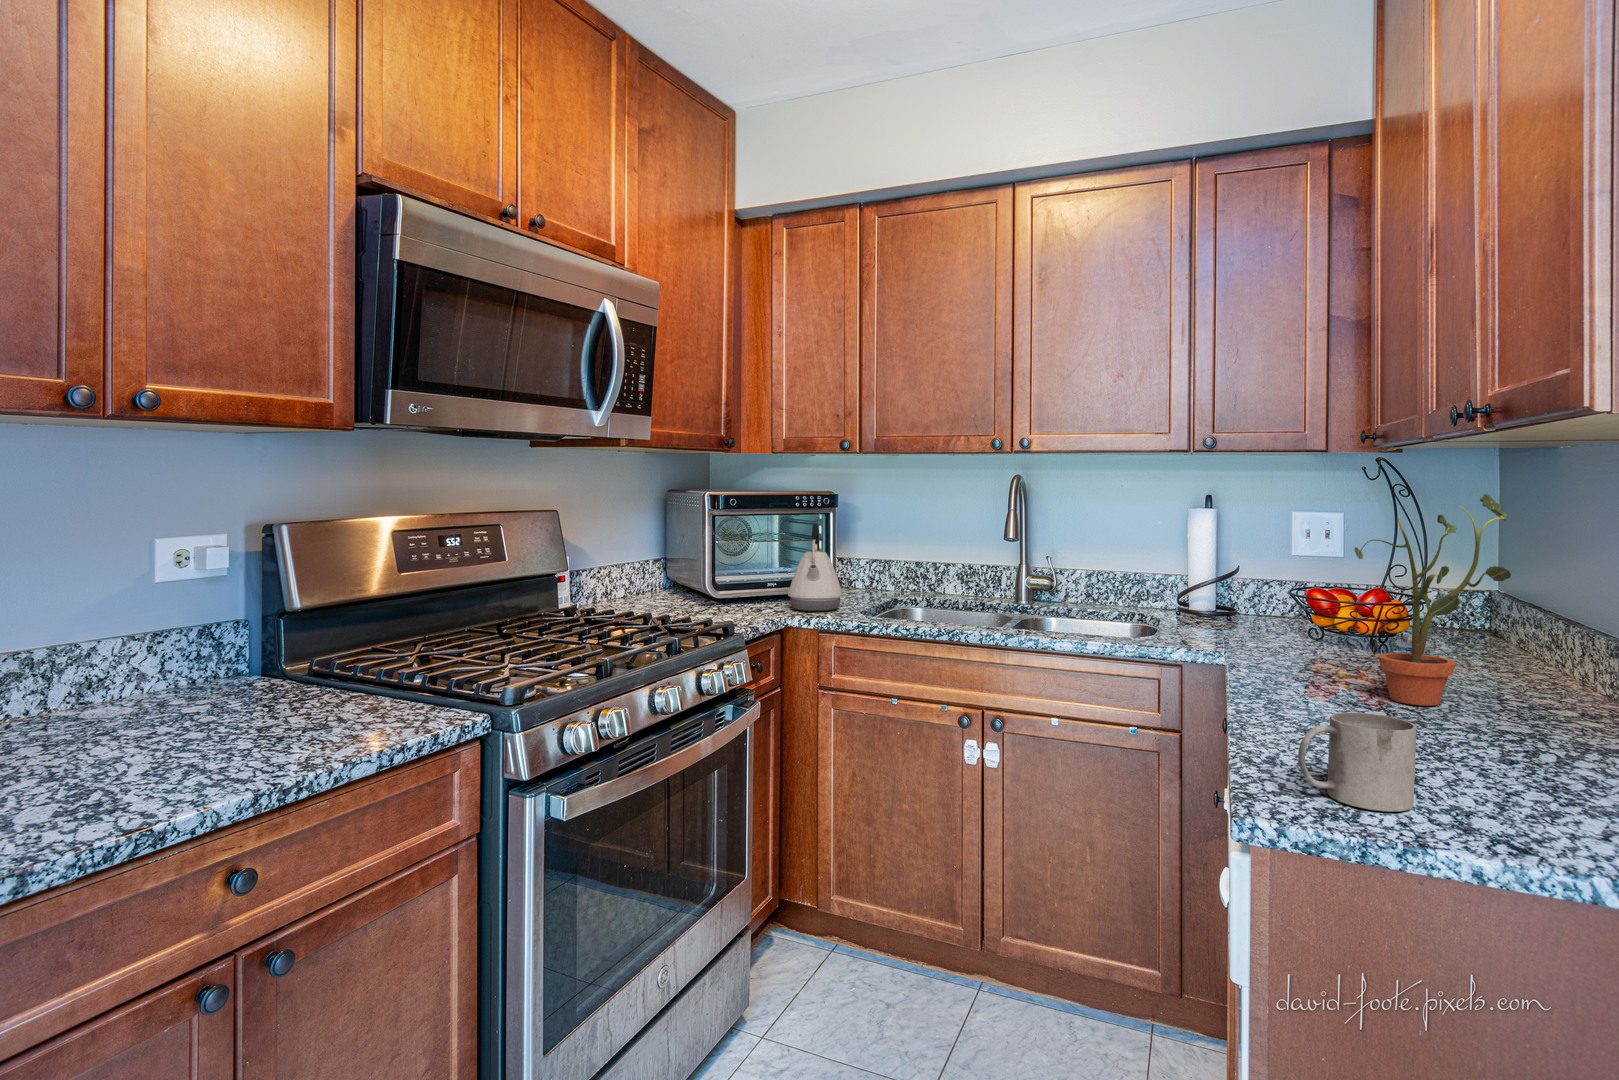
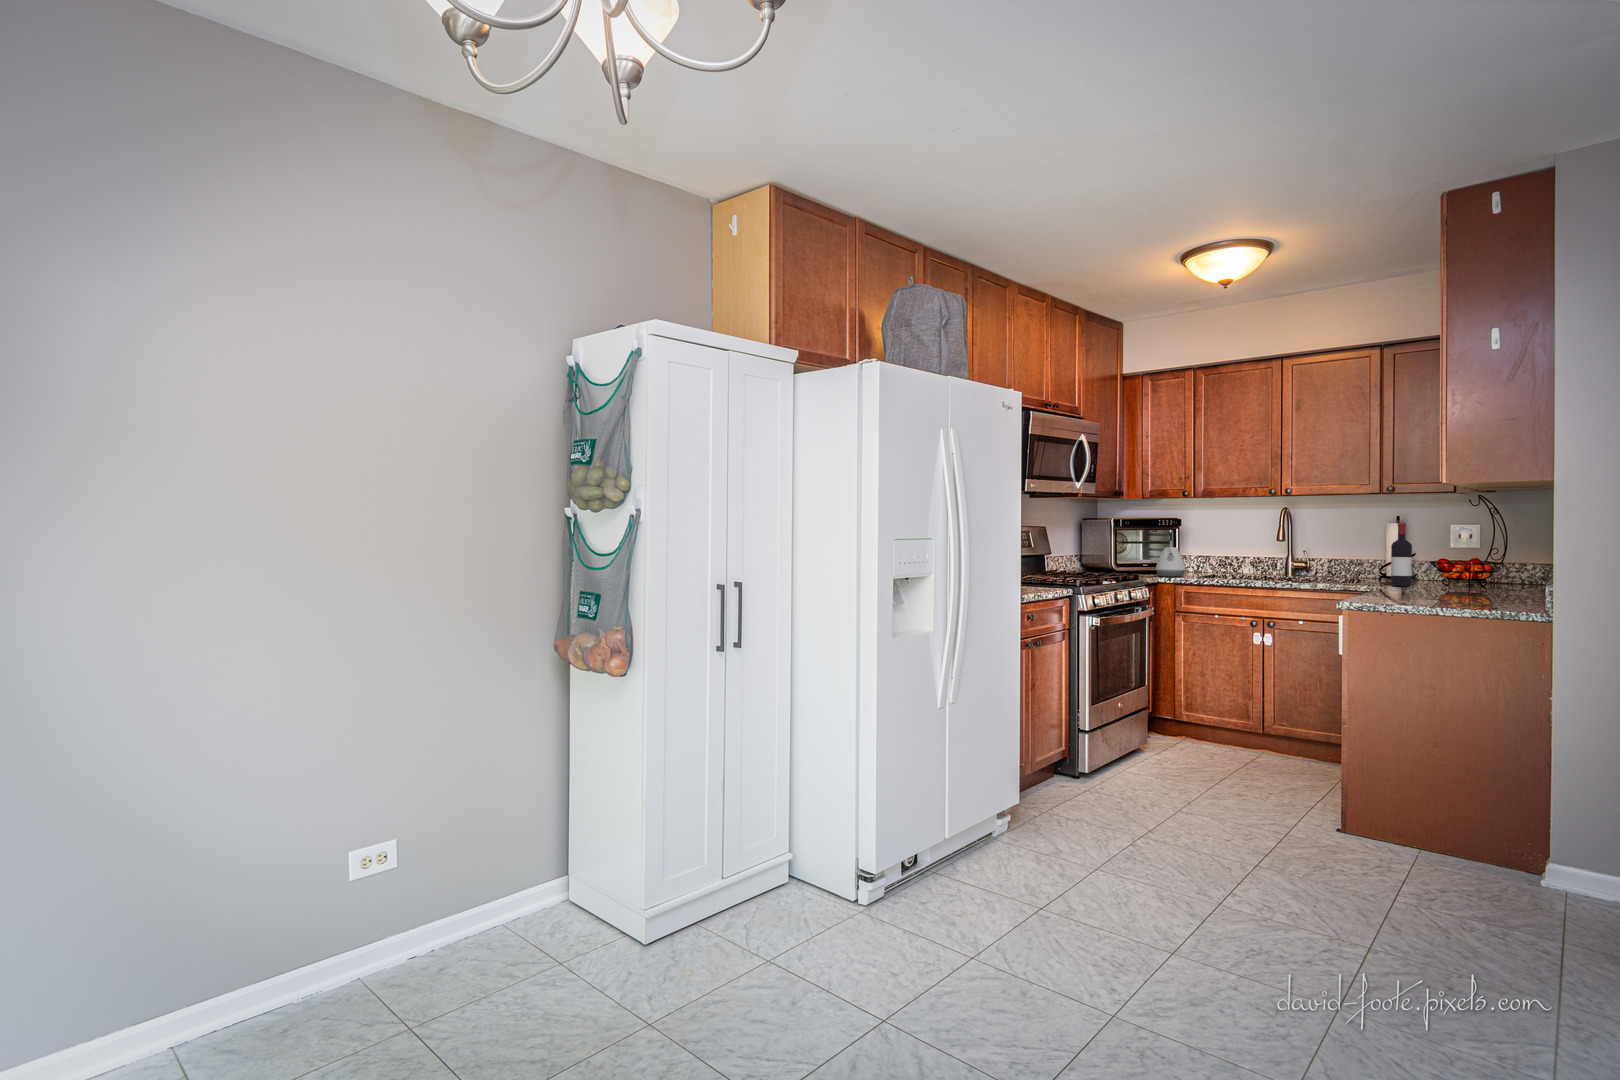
potted plant: present [1355,494,1511,706] -> none [1424,511,1503,594]
wine bottle: none [1229,514,1272,652] -> present [1391,523,1412,587]
mug: present [1298,713,1417,812] -> none [1364,576,1401,602]

